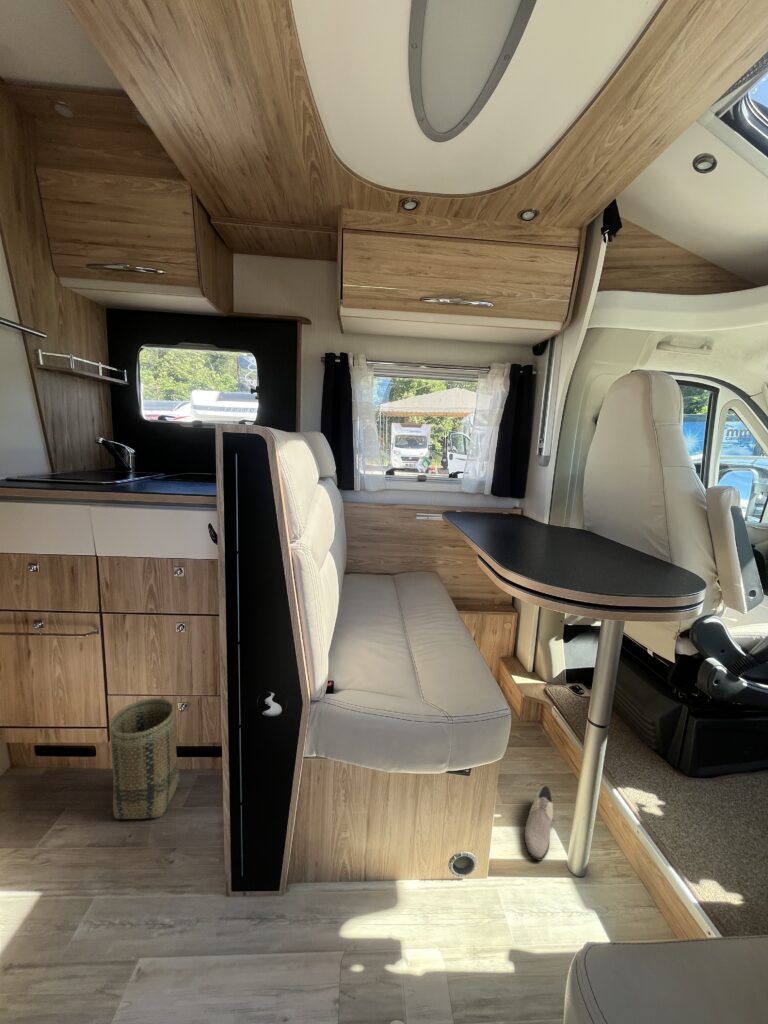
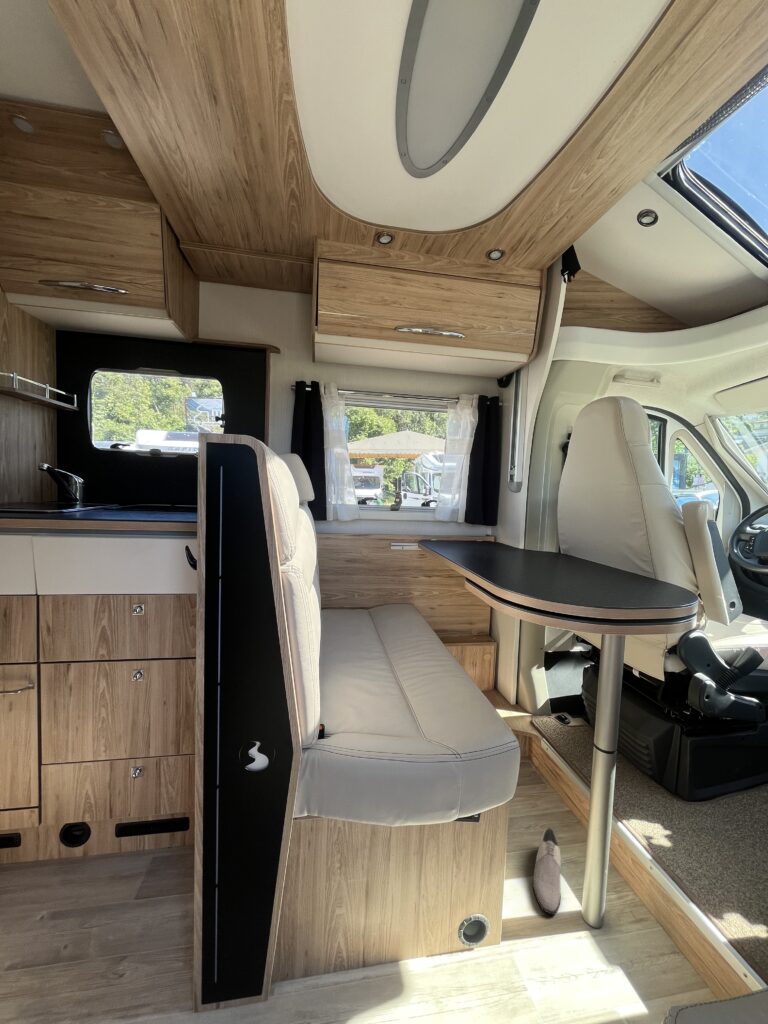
basket: present [110,698,179,819] -> none [45,765,129,926]

